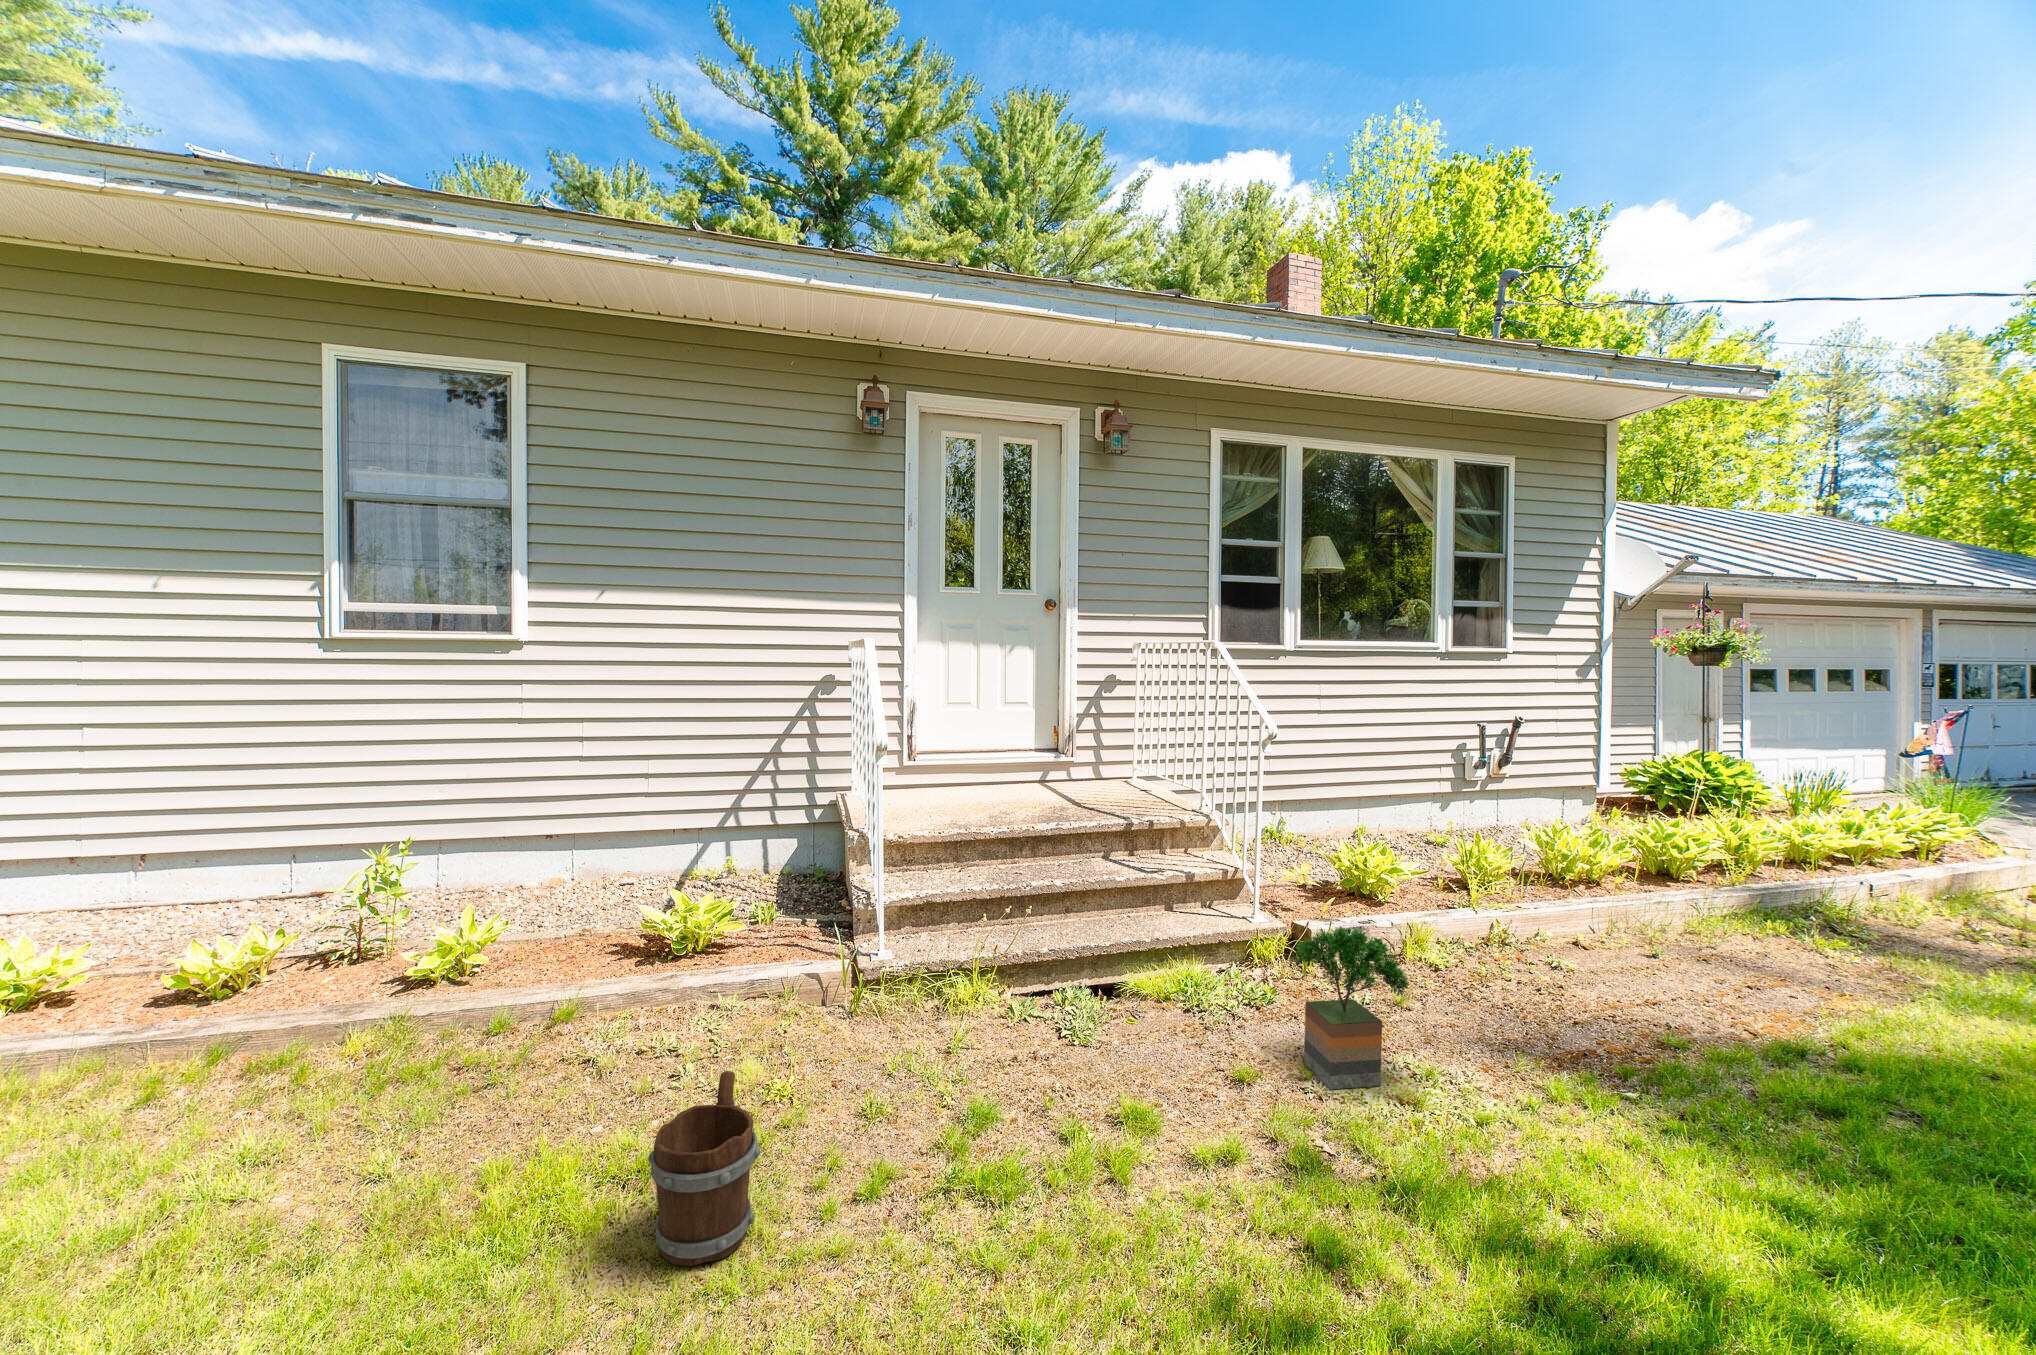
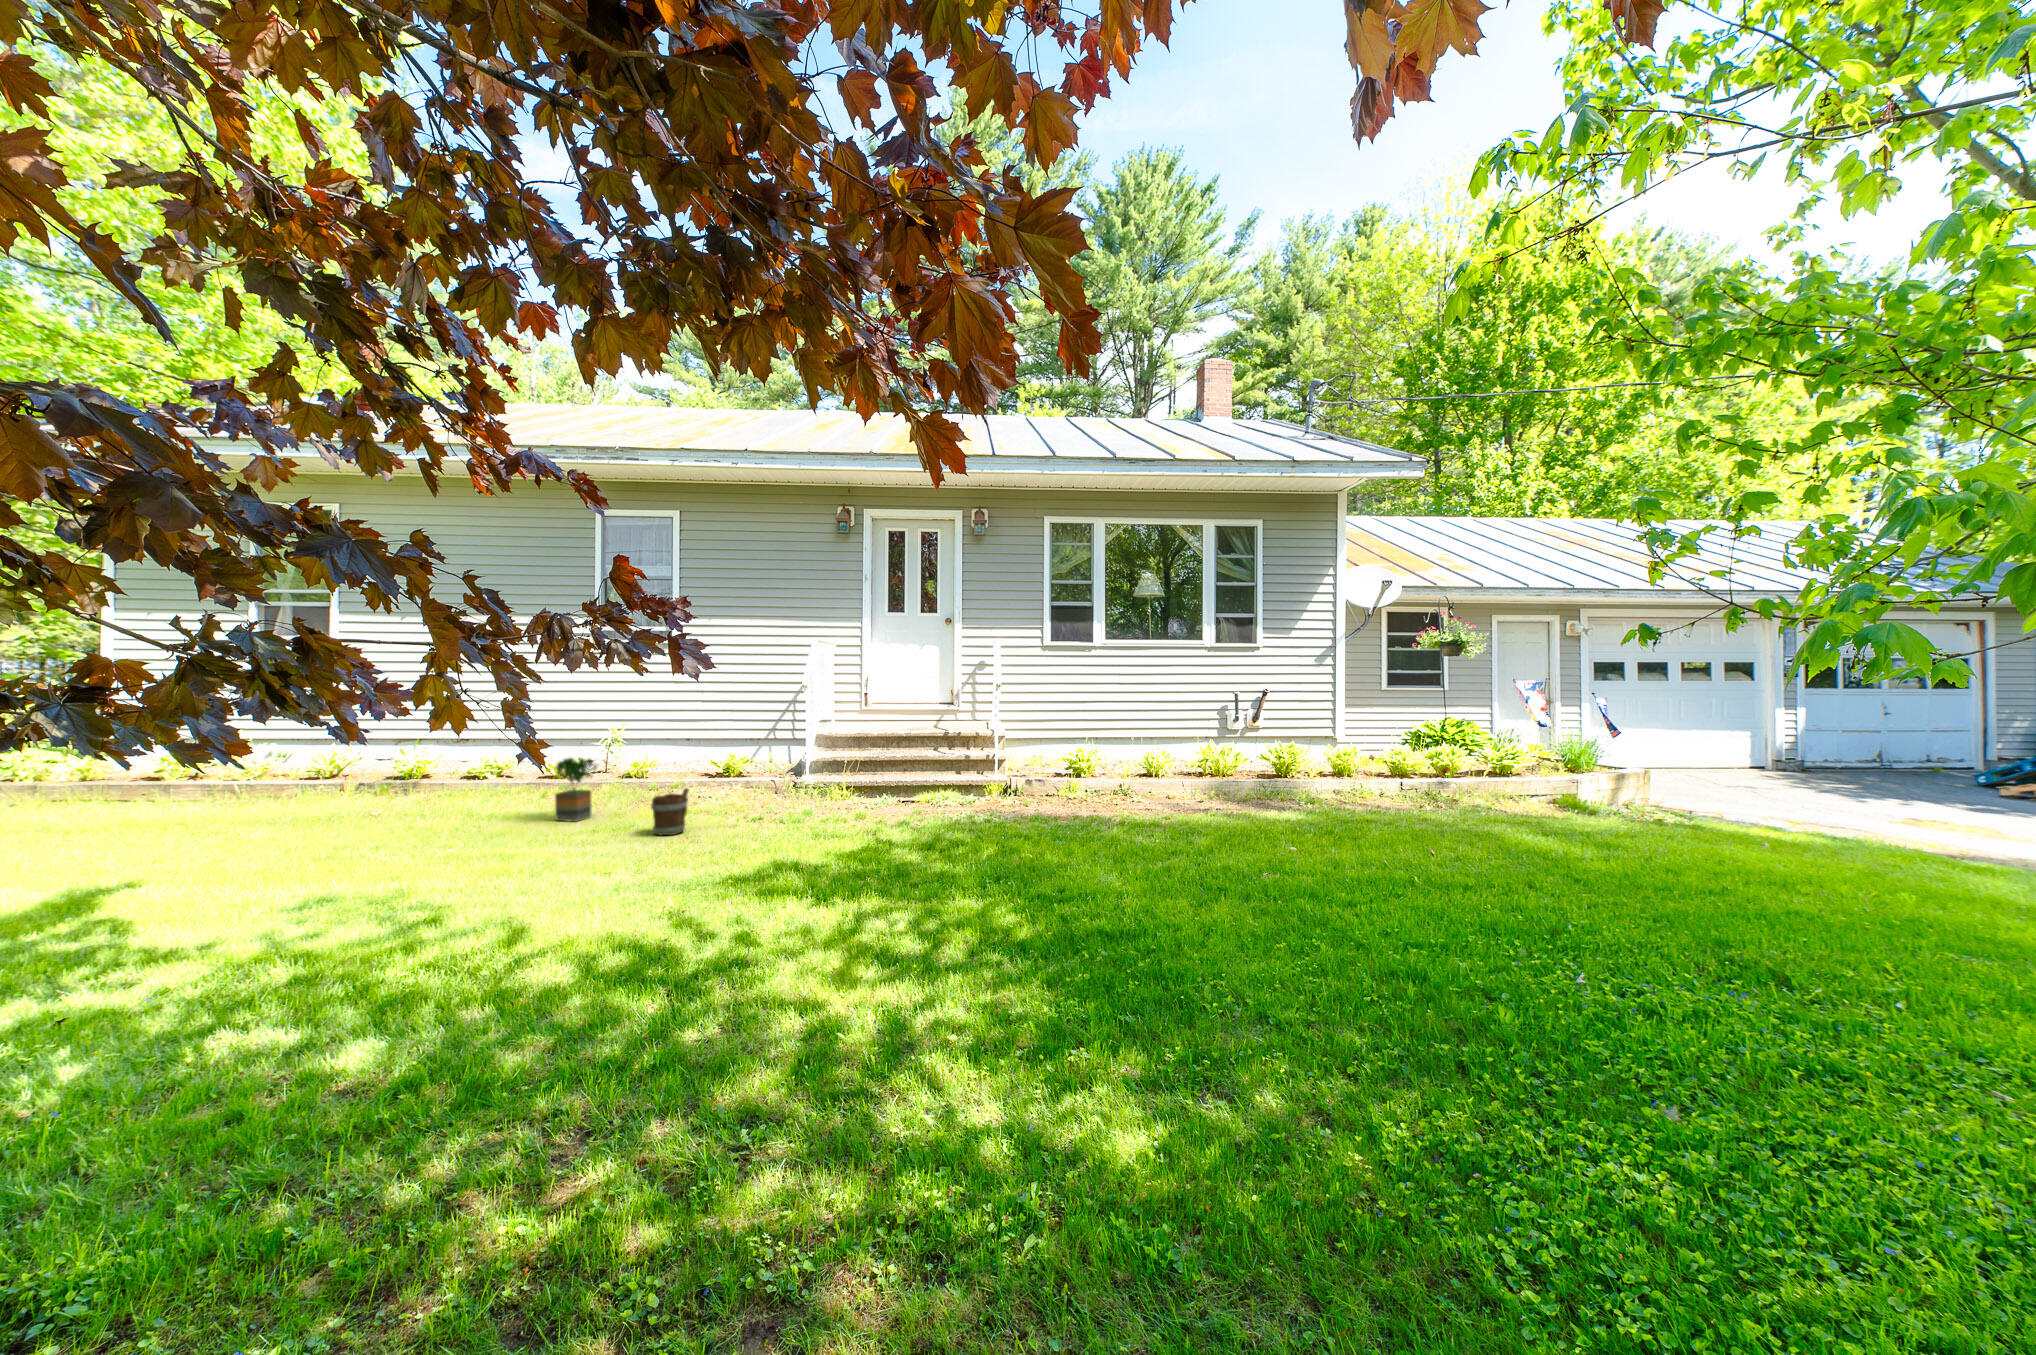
potted tree: present [1295,927,1410,1089] -> present [555,758,597,822]

